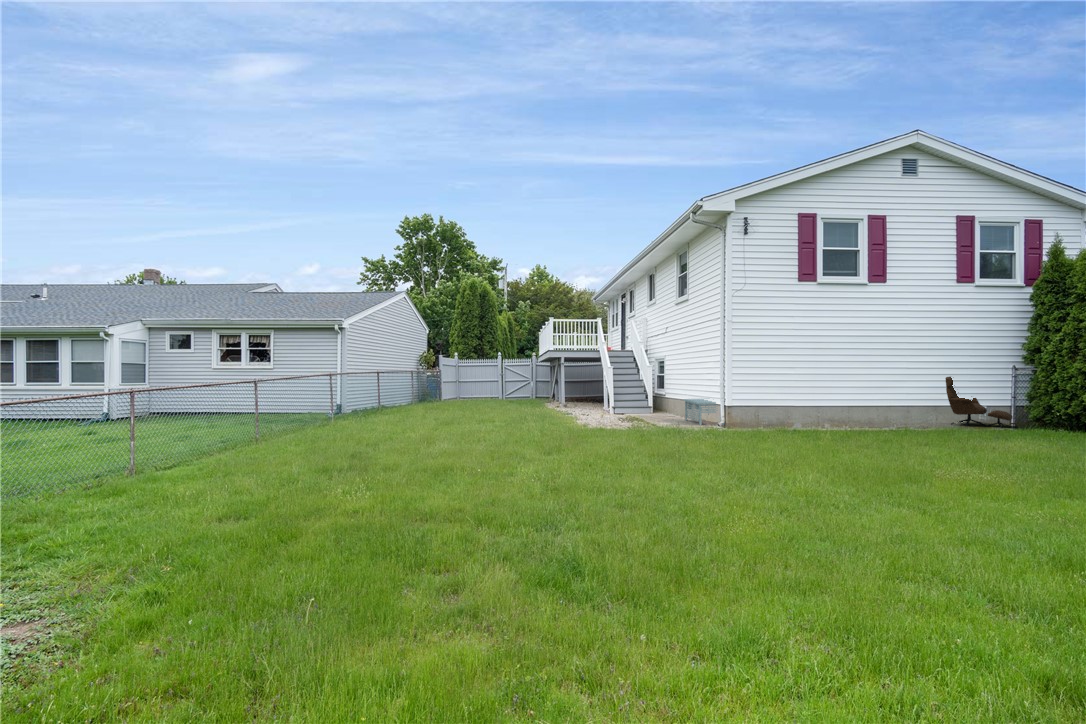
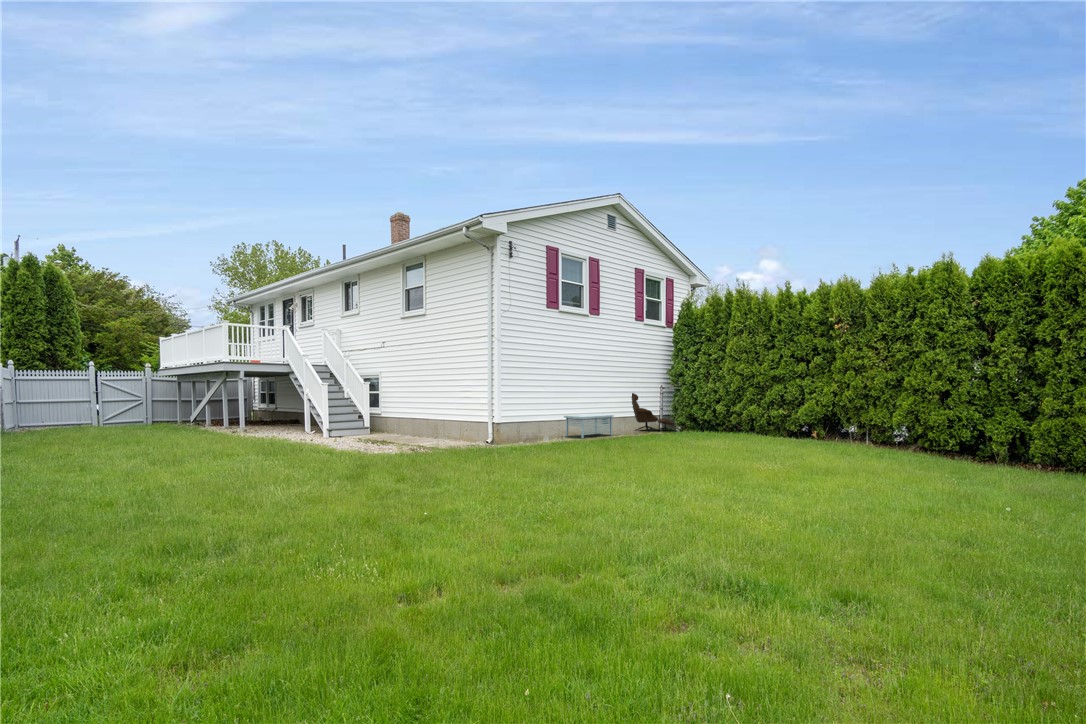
storage bench: present [684,399,724,425] -> present [564,414,614,438]

